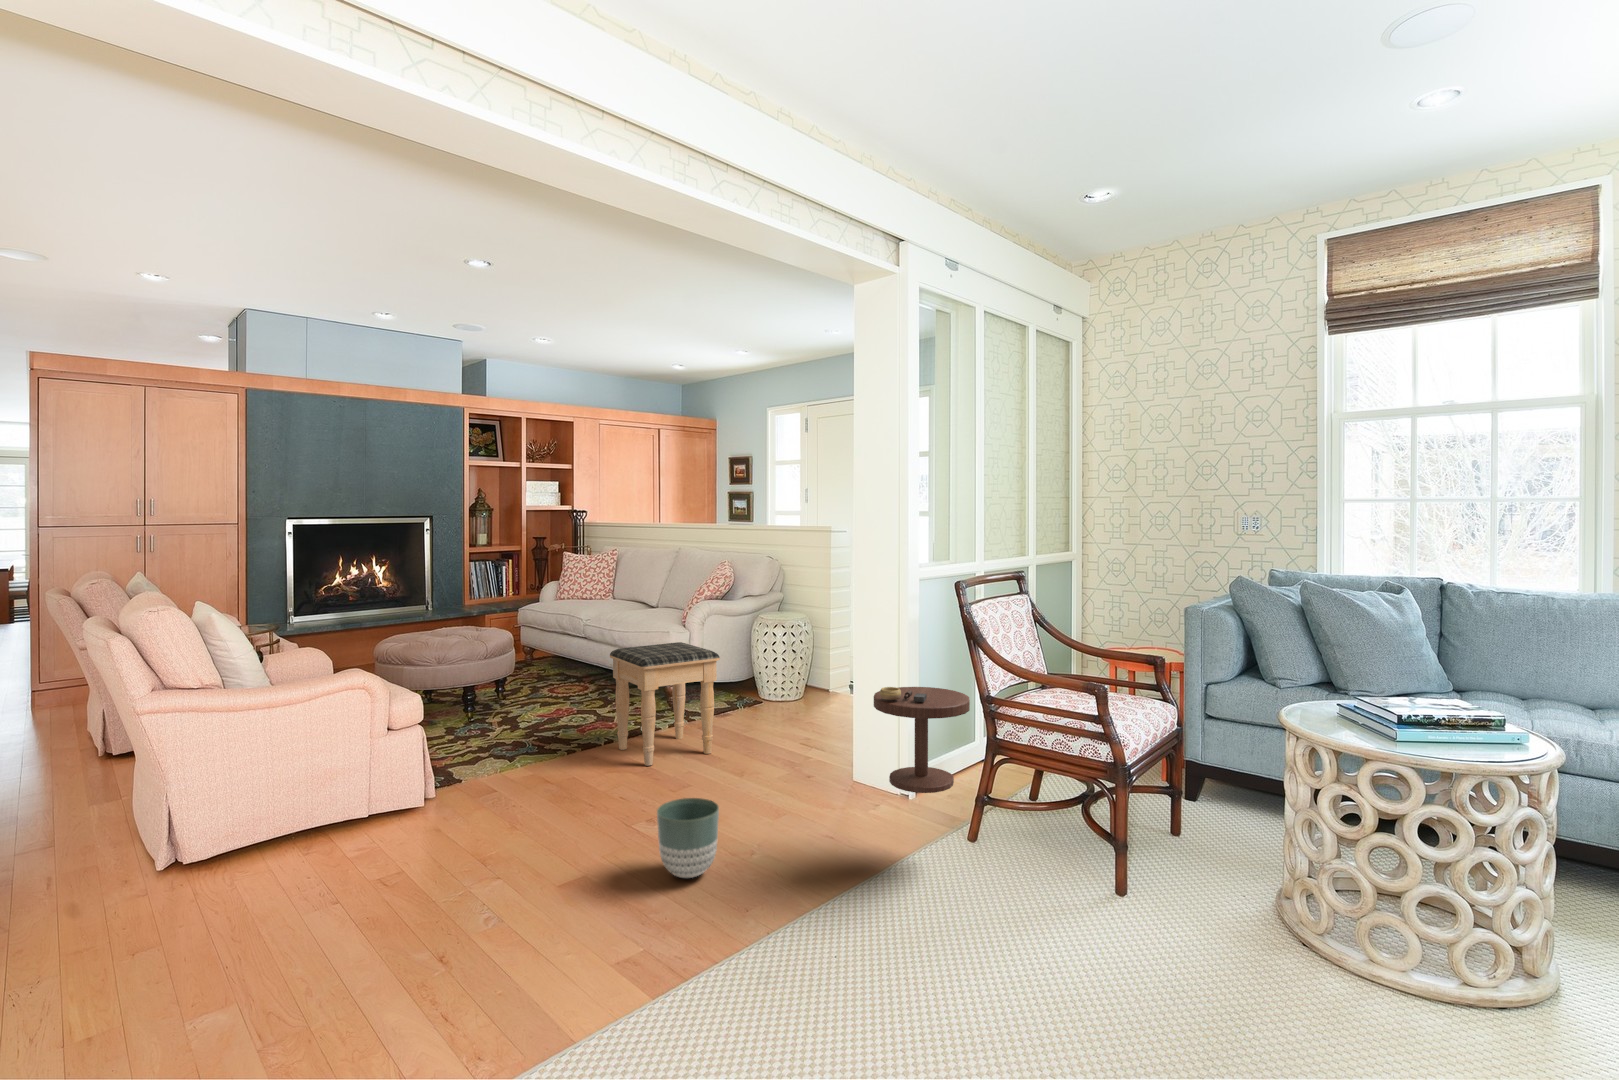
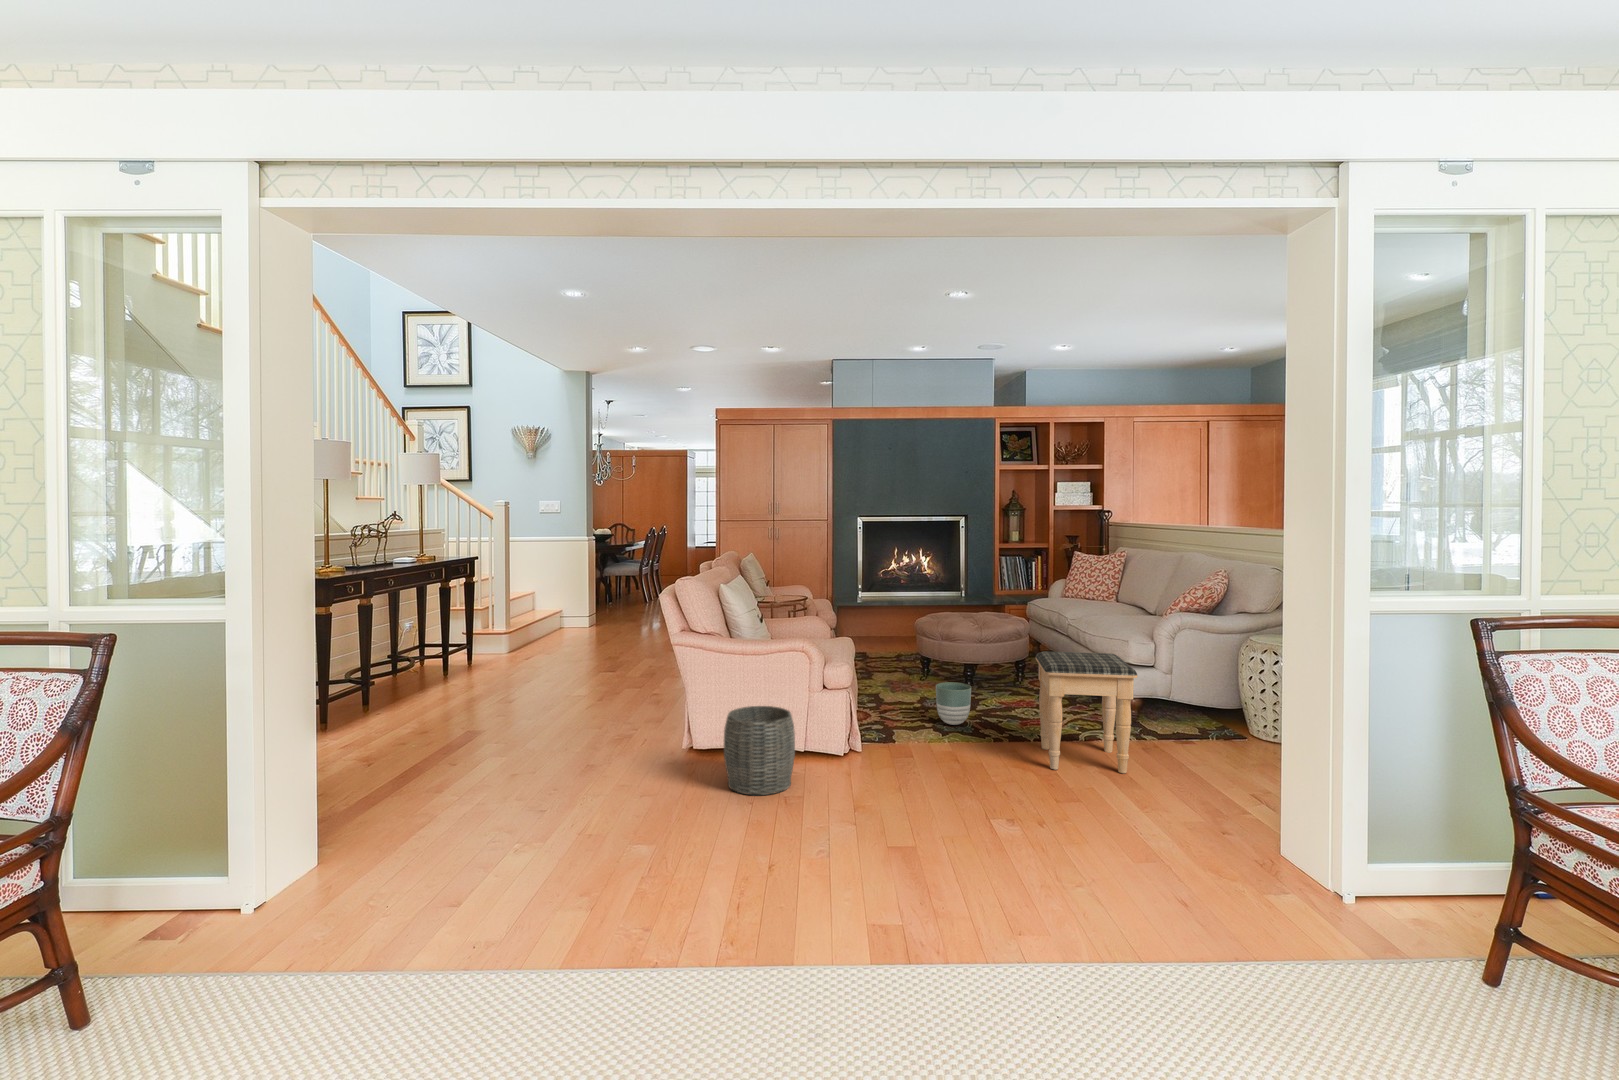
side table: present [874,687,970,793] -> none [1193,736,1324,953]
woven basket: none [250,766,369,899] -> present [724,706,795,795]
planter: present [657,798,719,878] -> present [936,682,971,725]

